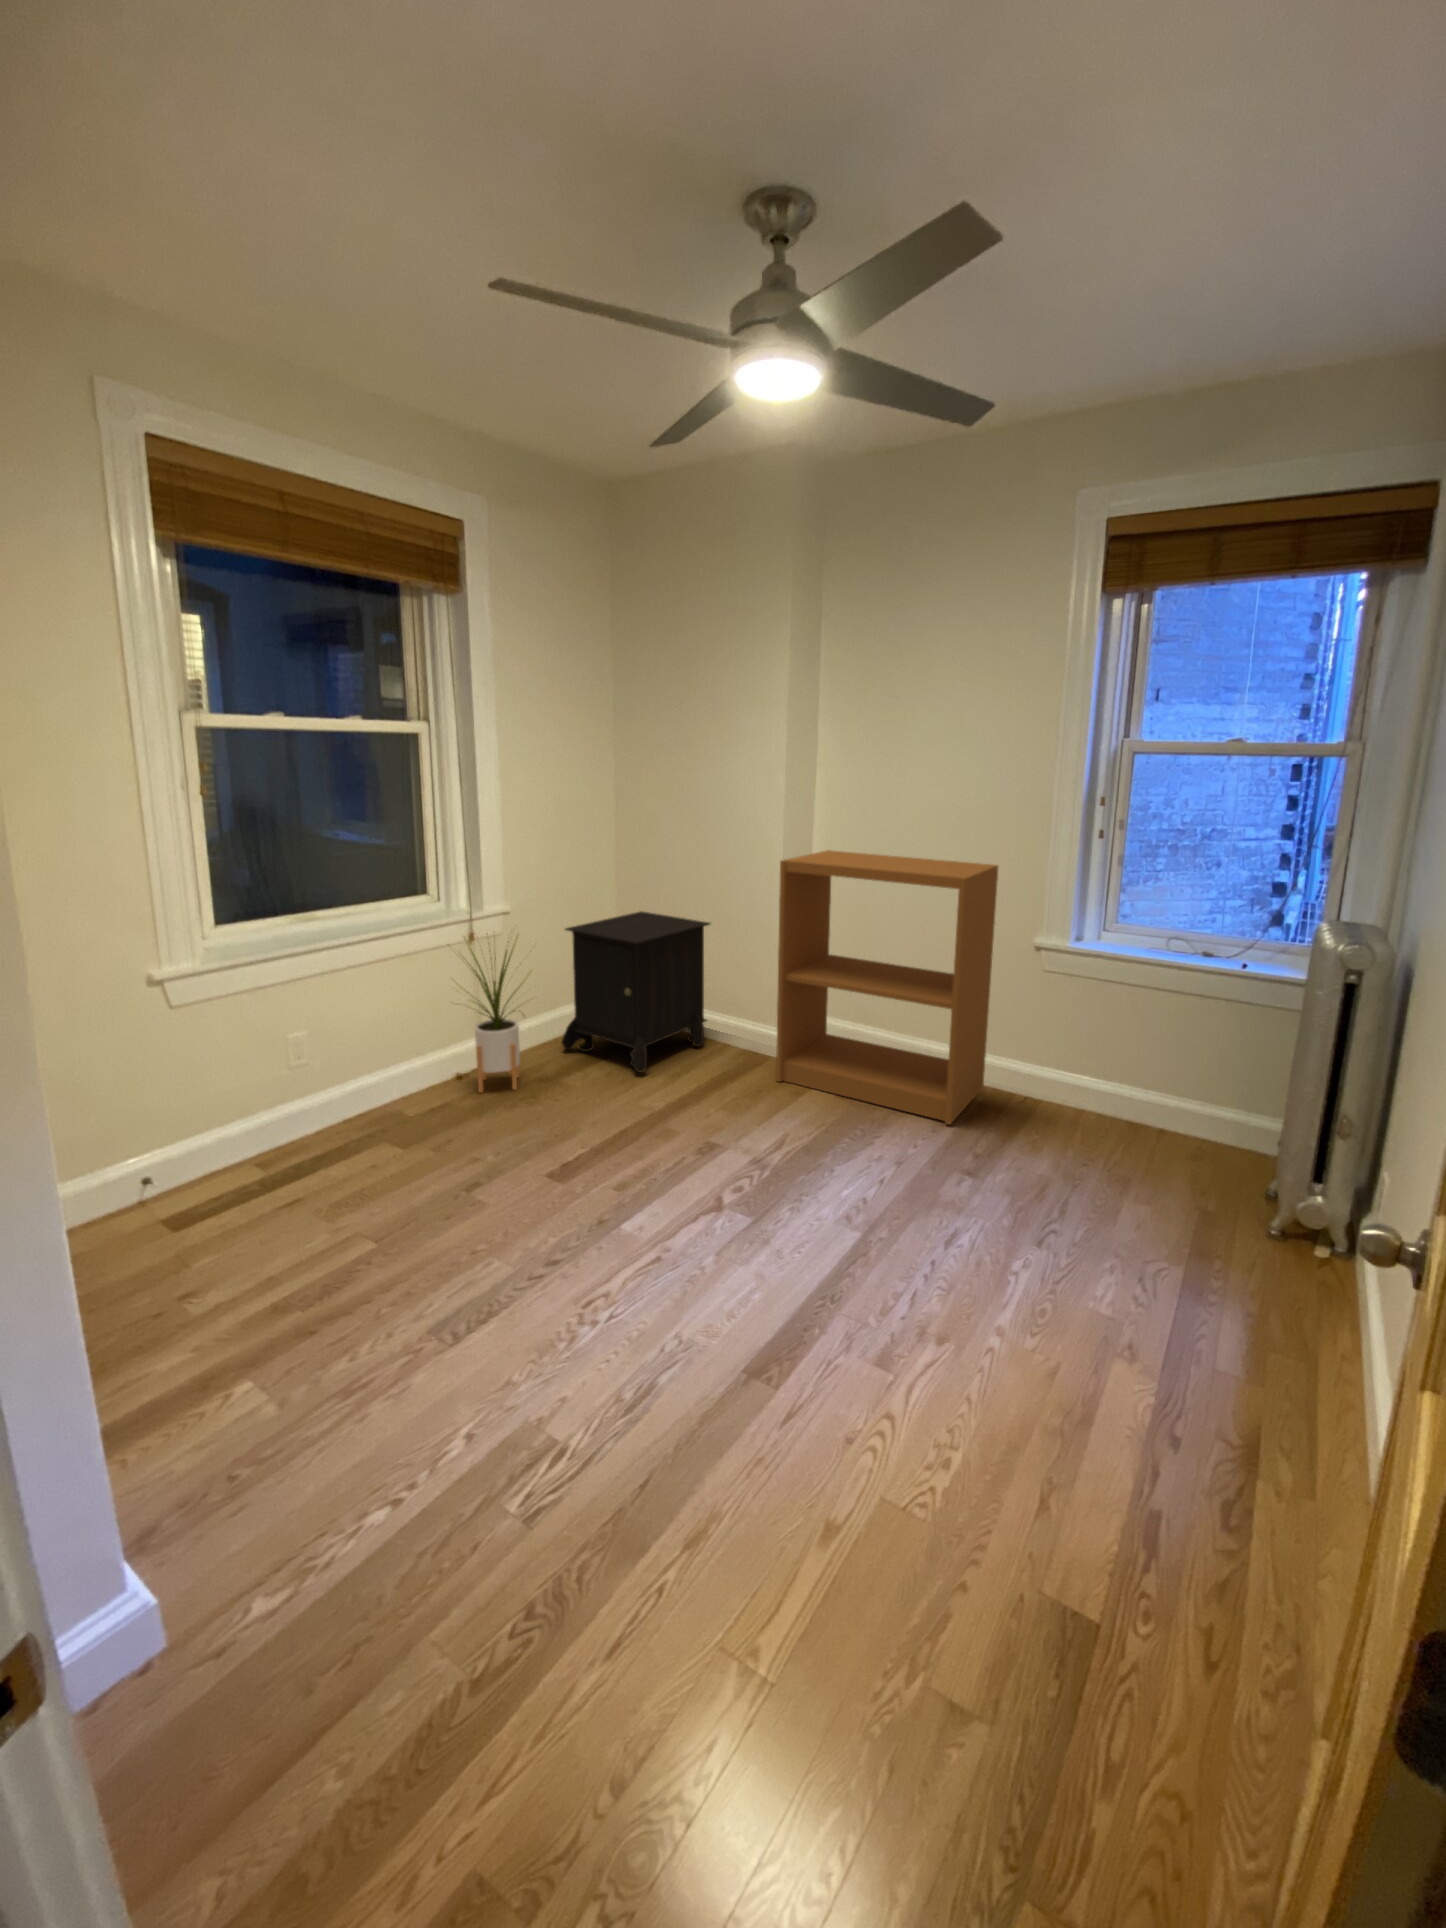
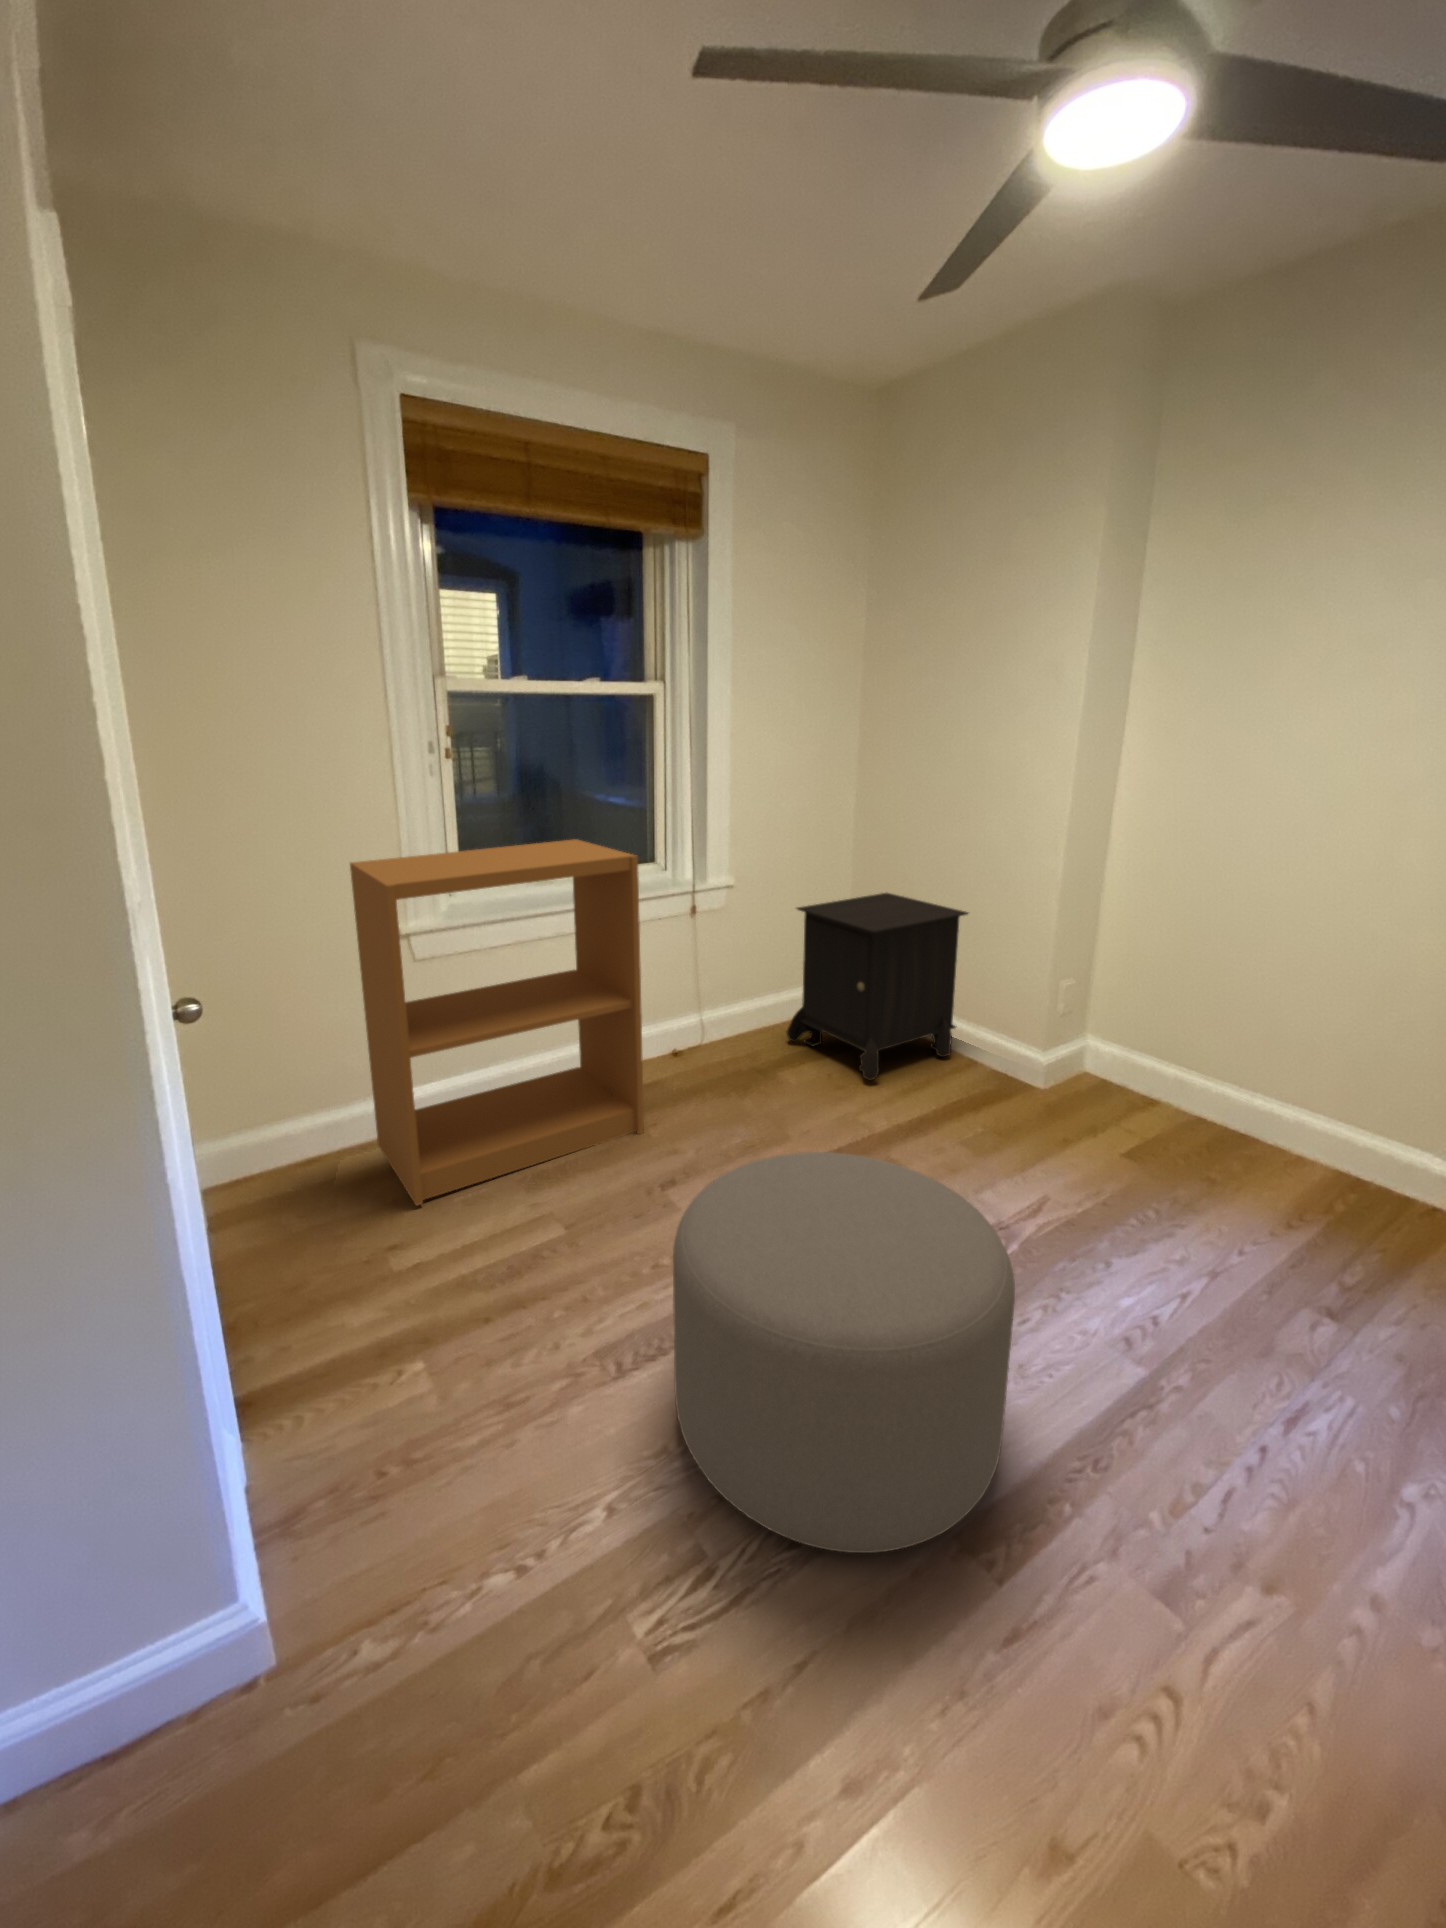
bookshelf: present [776,850,998,1125] -> present [350,839,644,1205]
house plant: present [459,936,531,1093] -> none [669,896,767,1081]
ottoman: none [507,1113,772,1407] -> present [673,1152,1015,1553]

